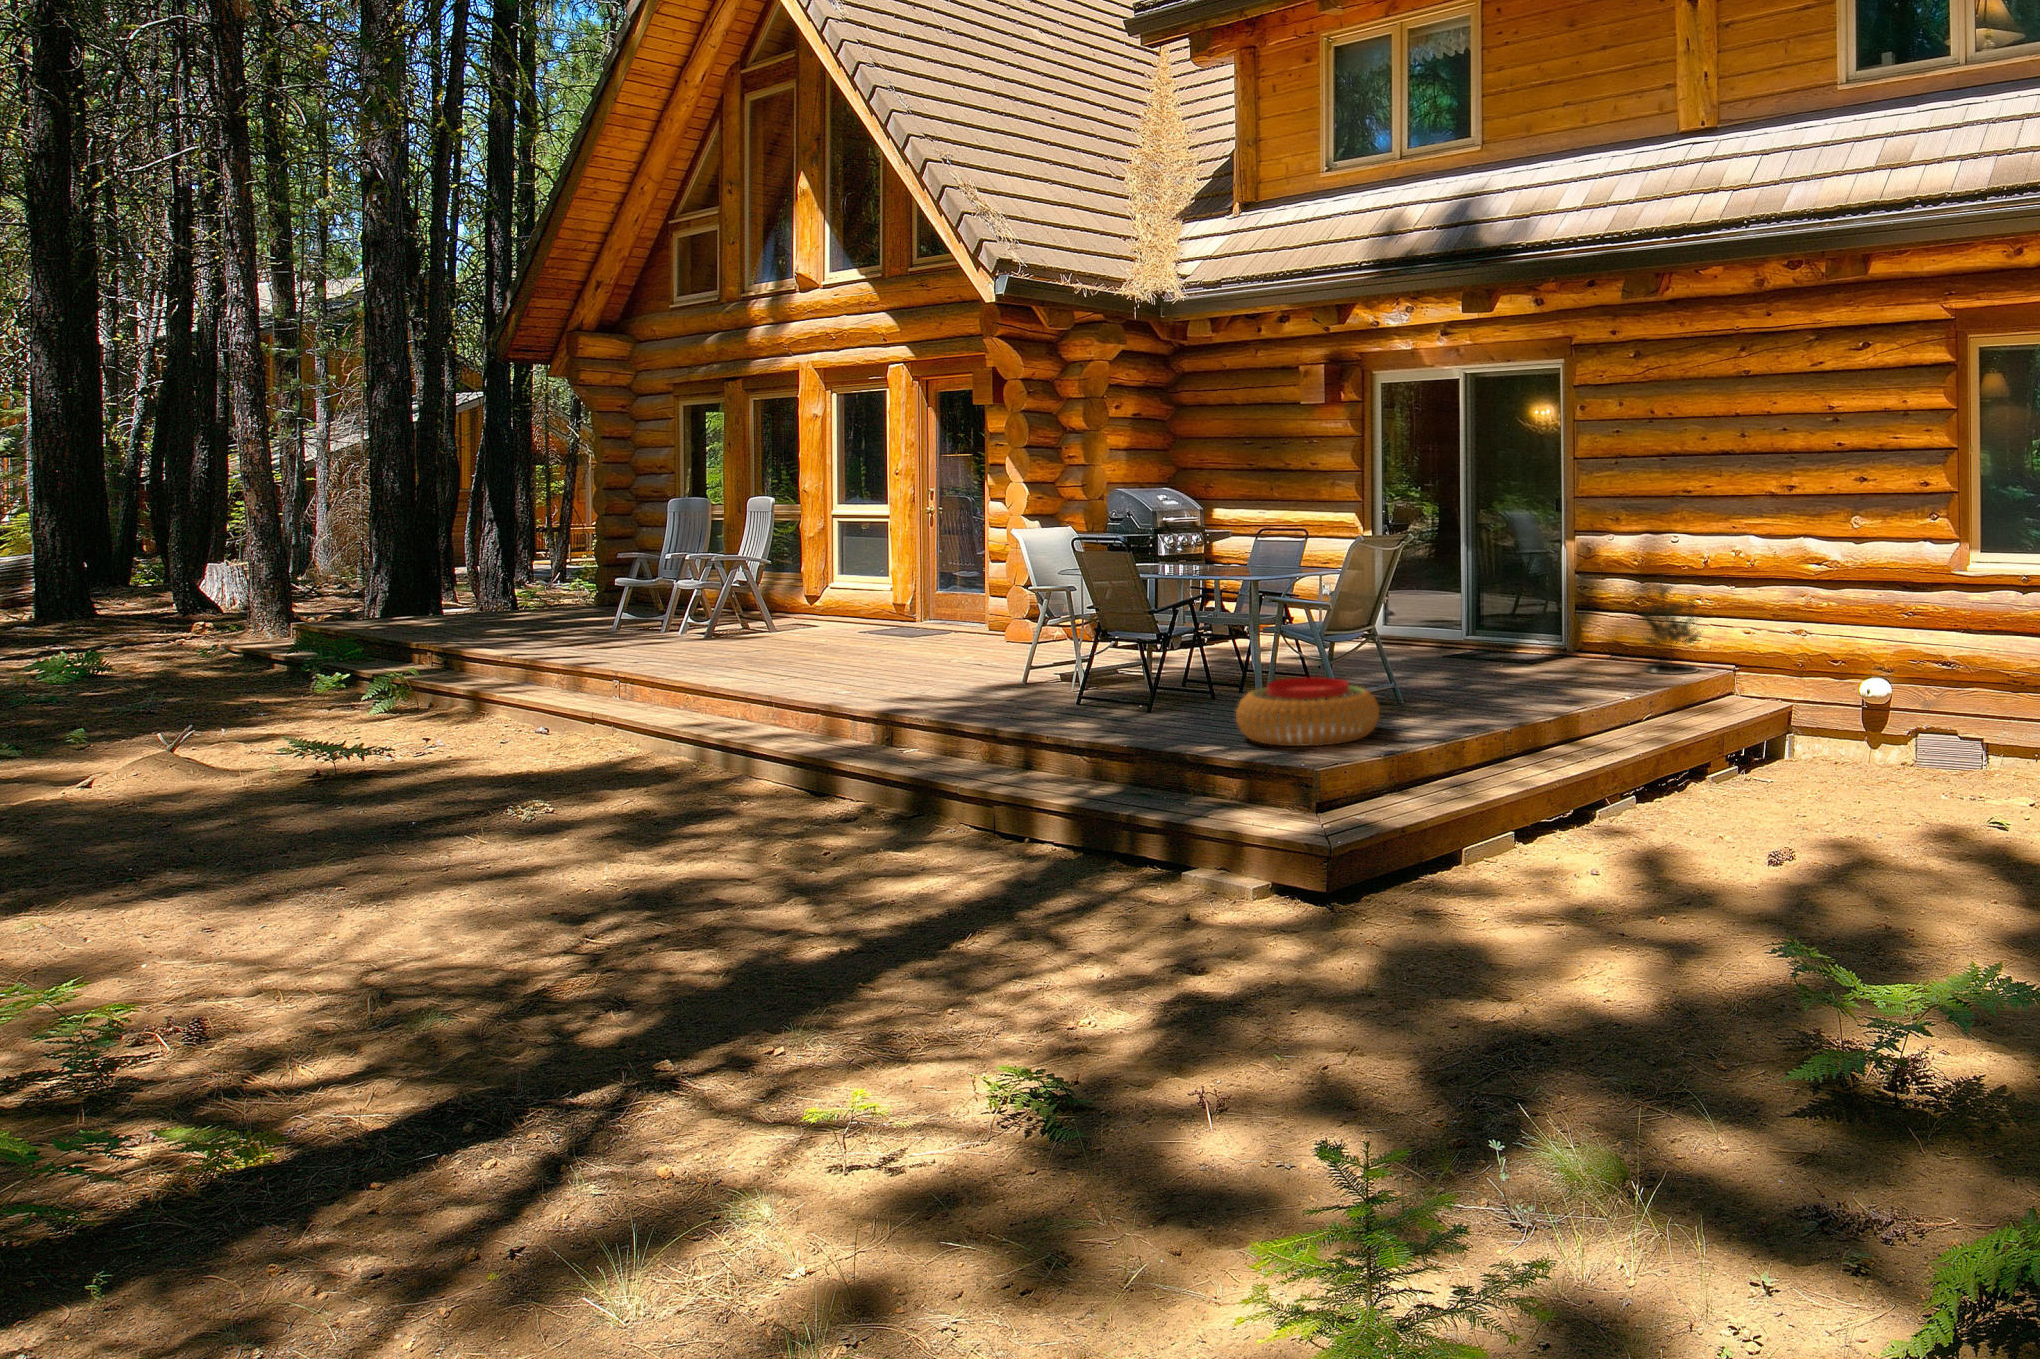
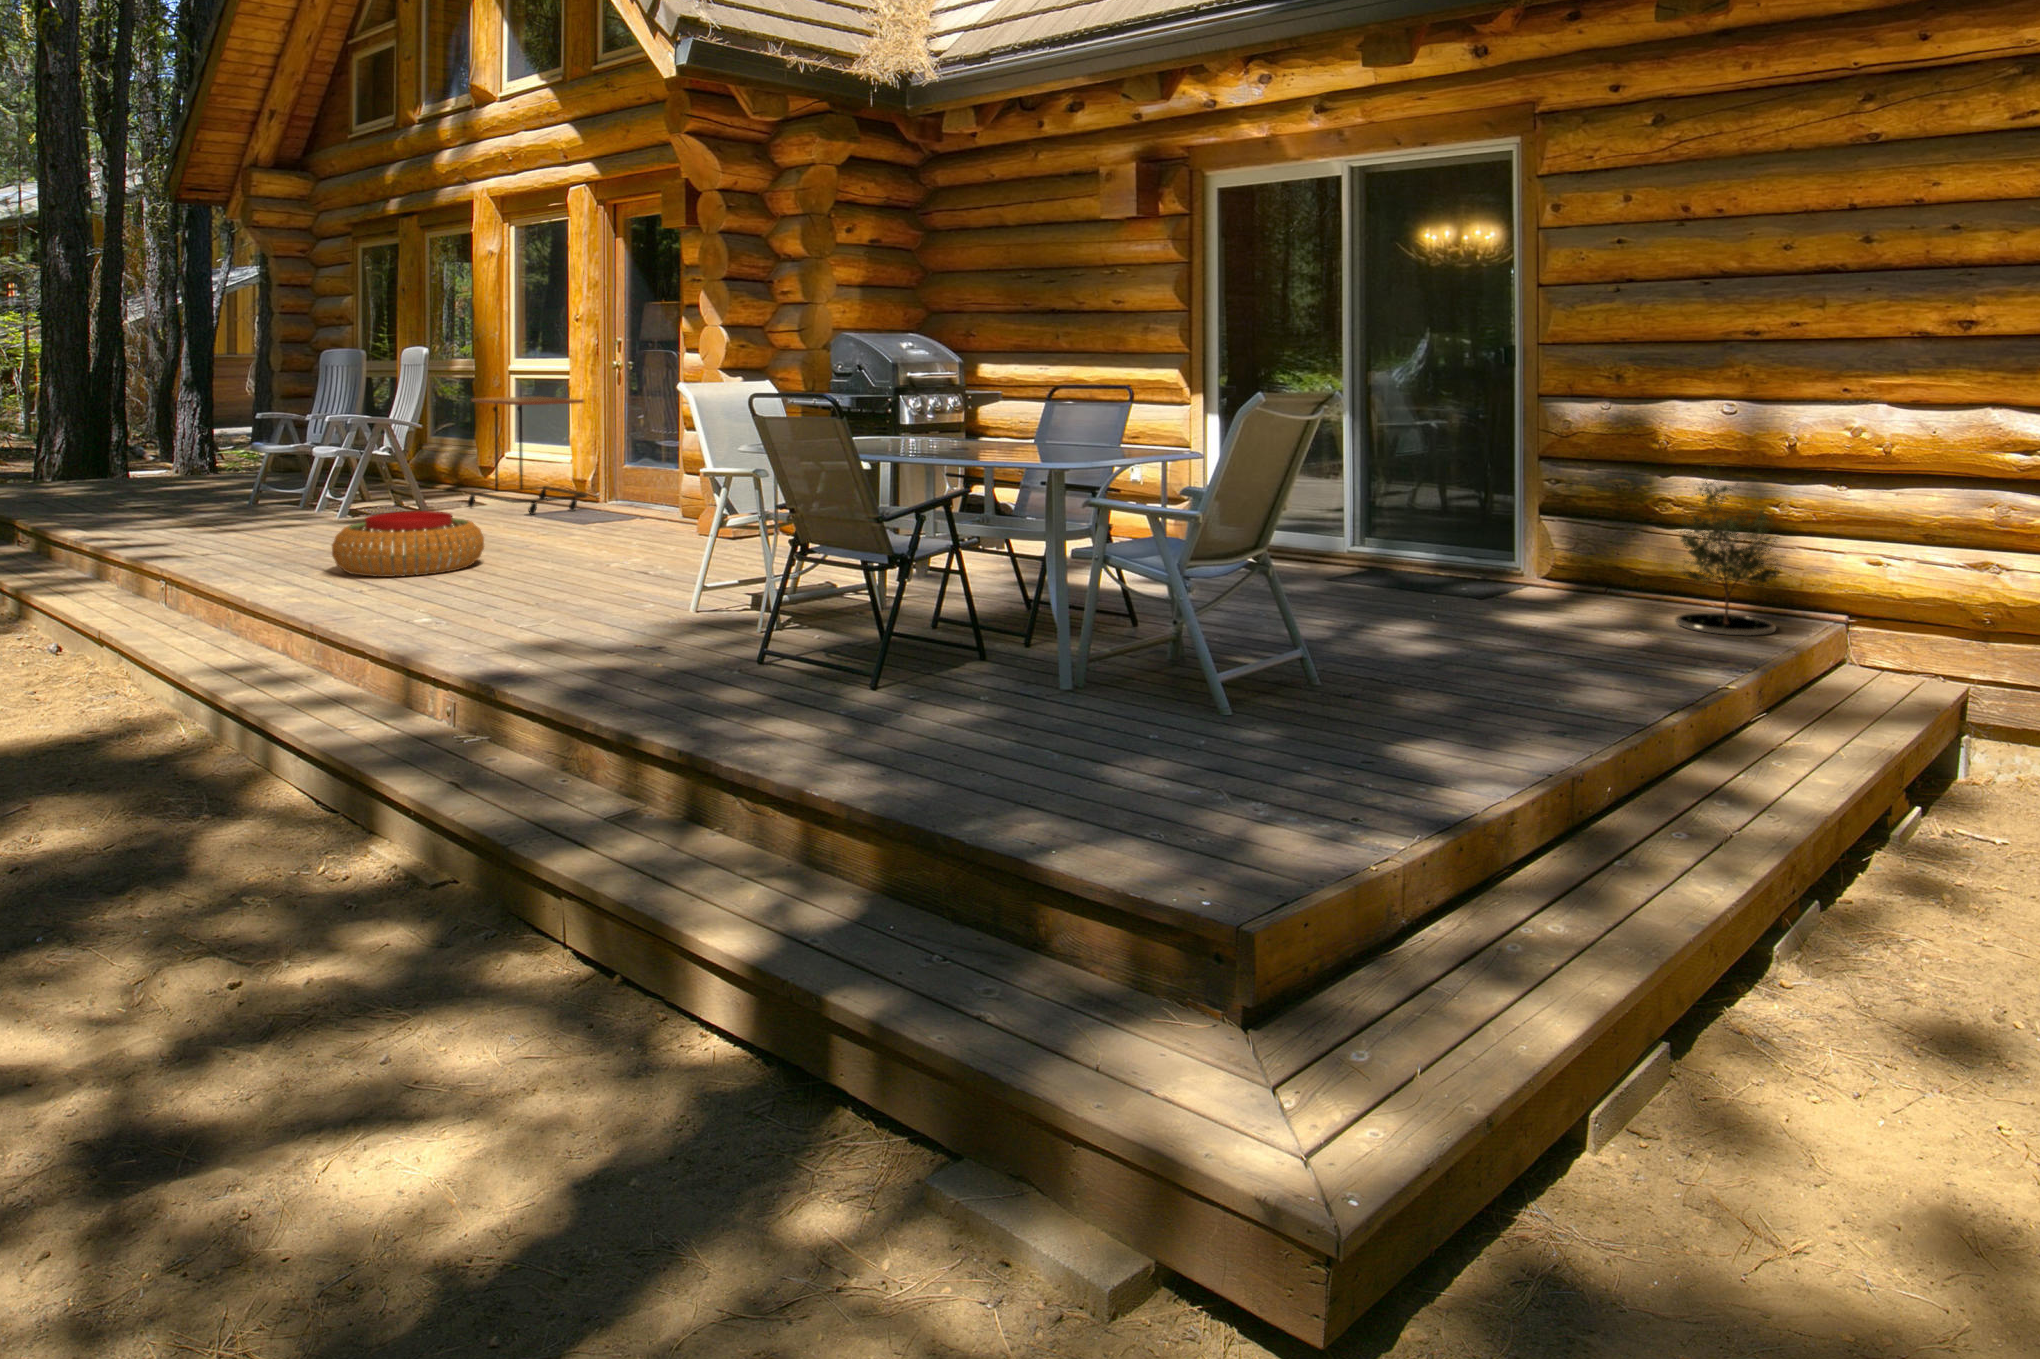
side table: none [802,534,904,631] -> present [468,396,587,515]
pouf: present [1236,677,1379,746] -> present [332,511,484,577]

